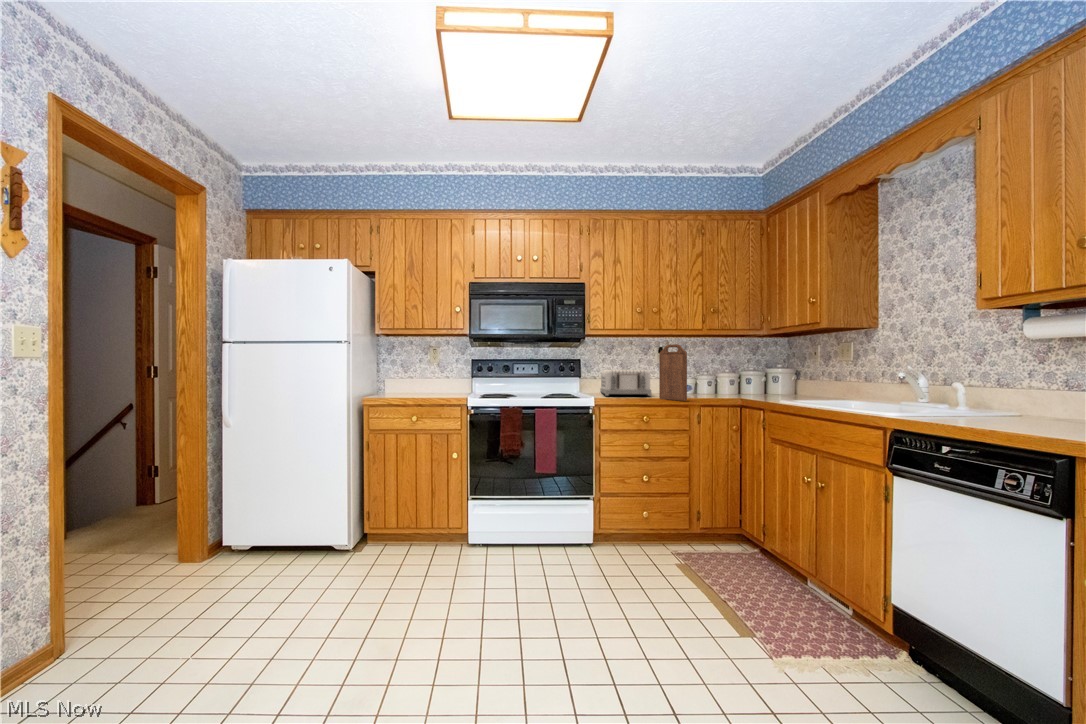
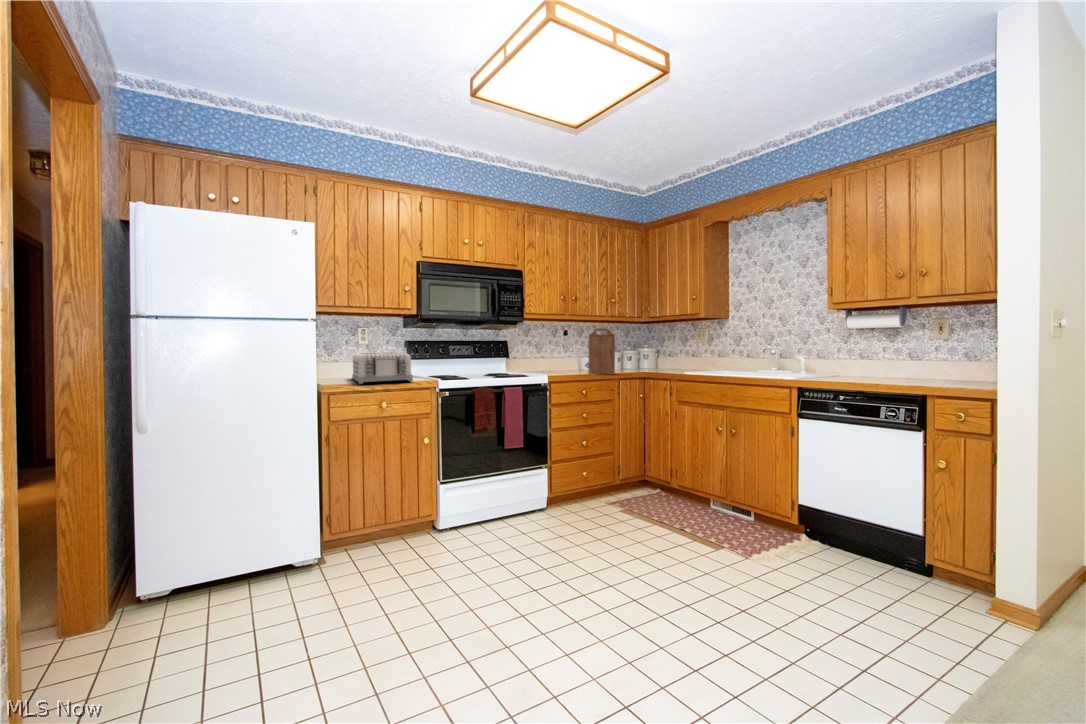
toaster: present [600,370,651,396] -> present [352,352,413,384]

